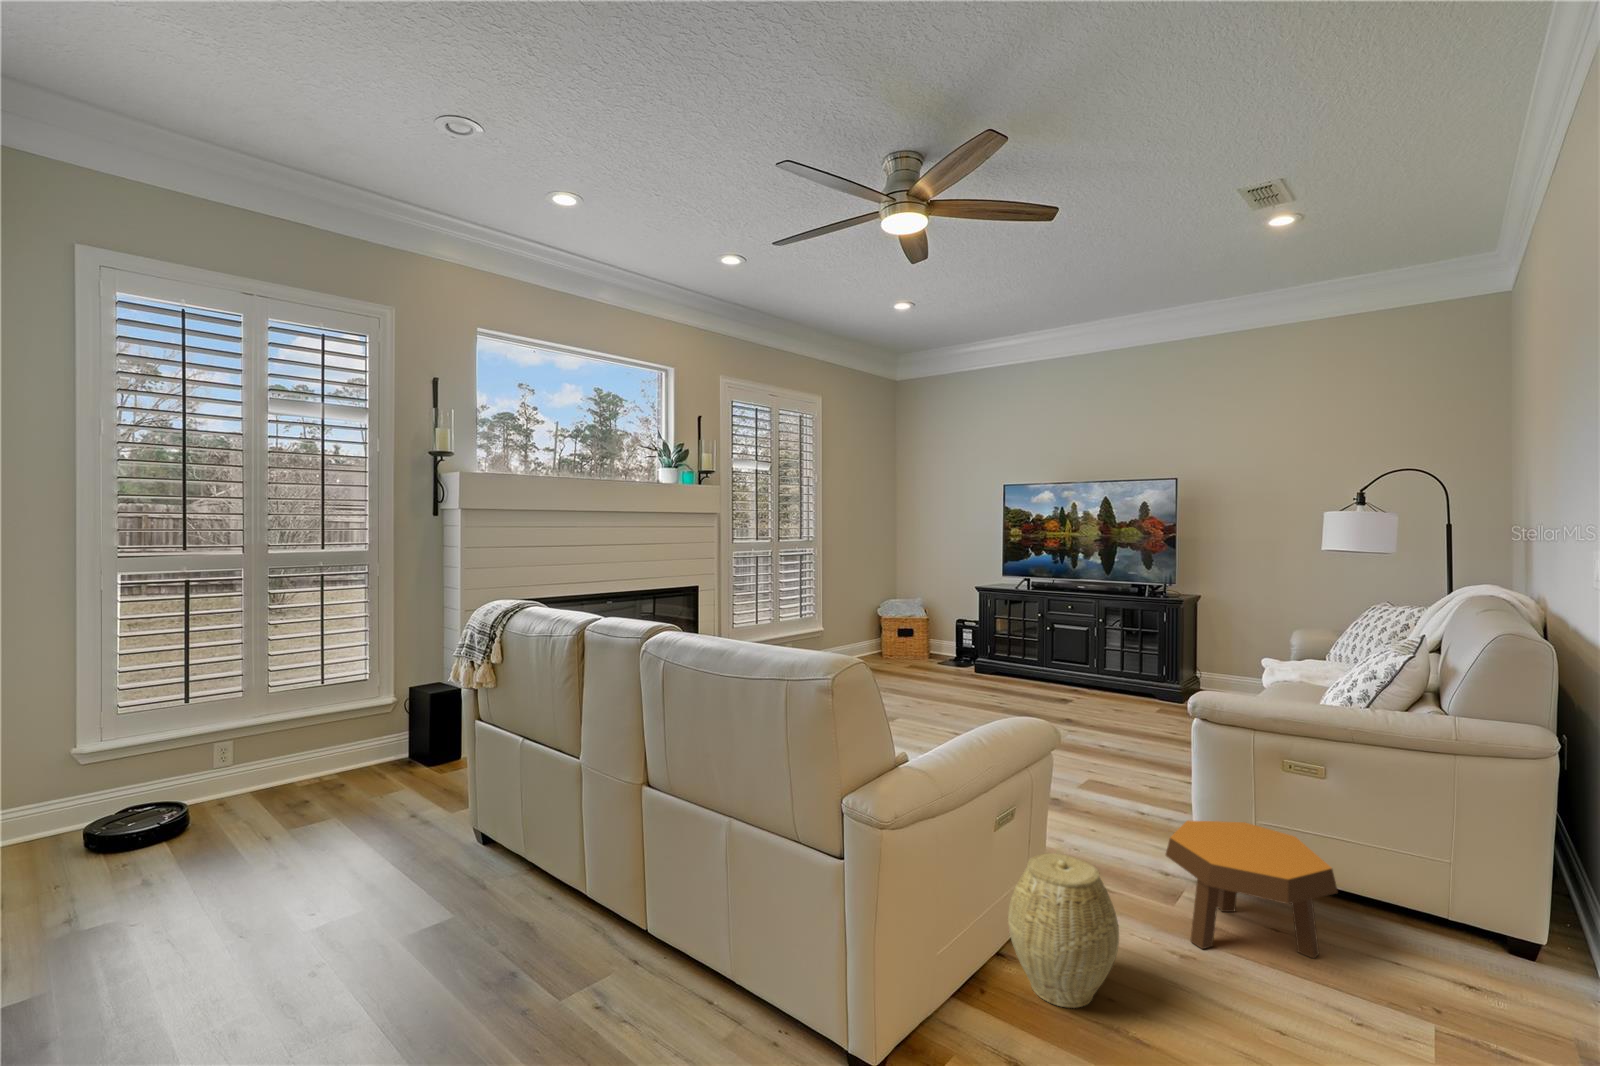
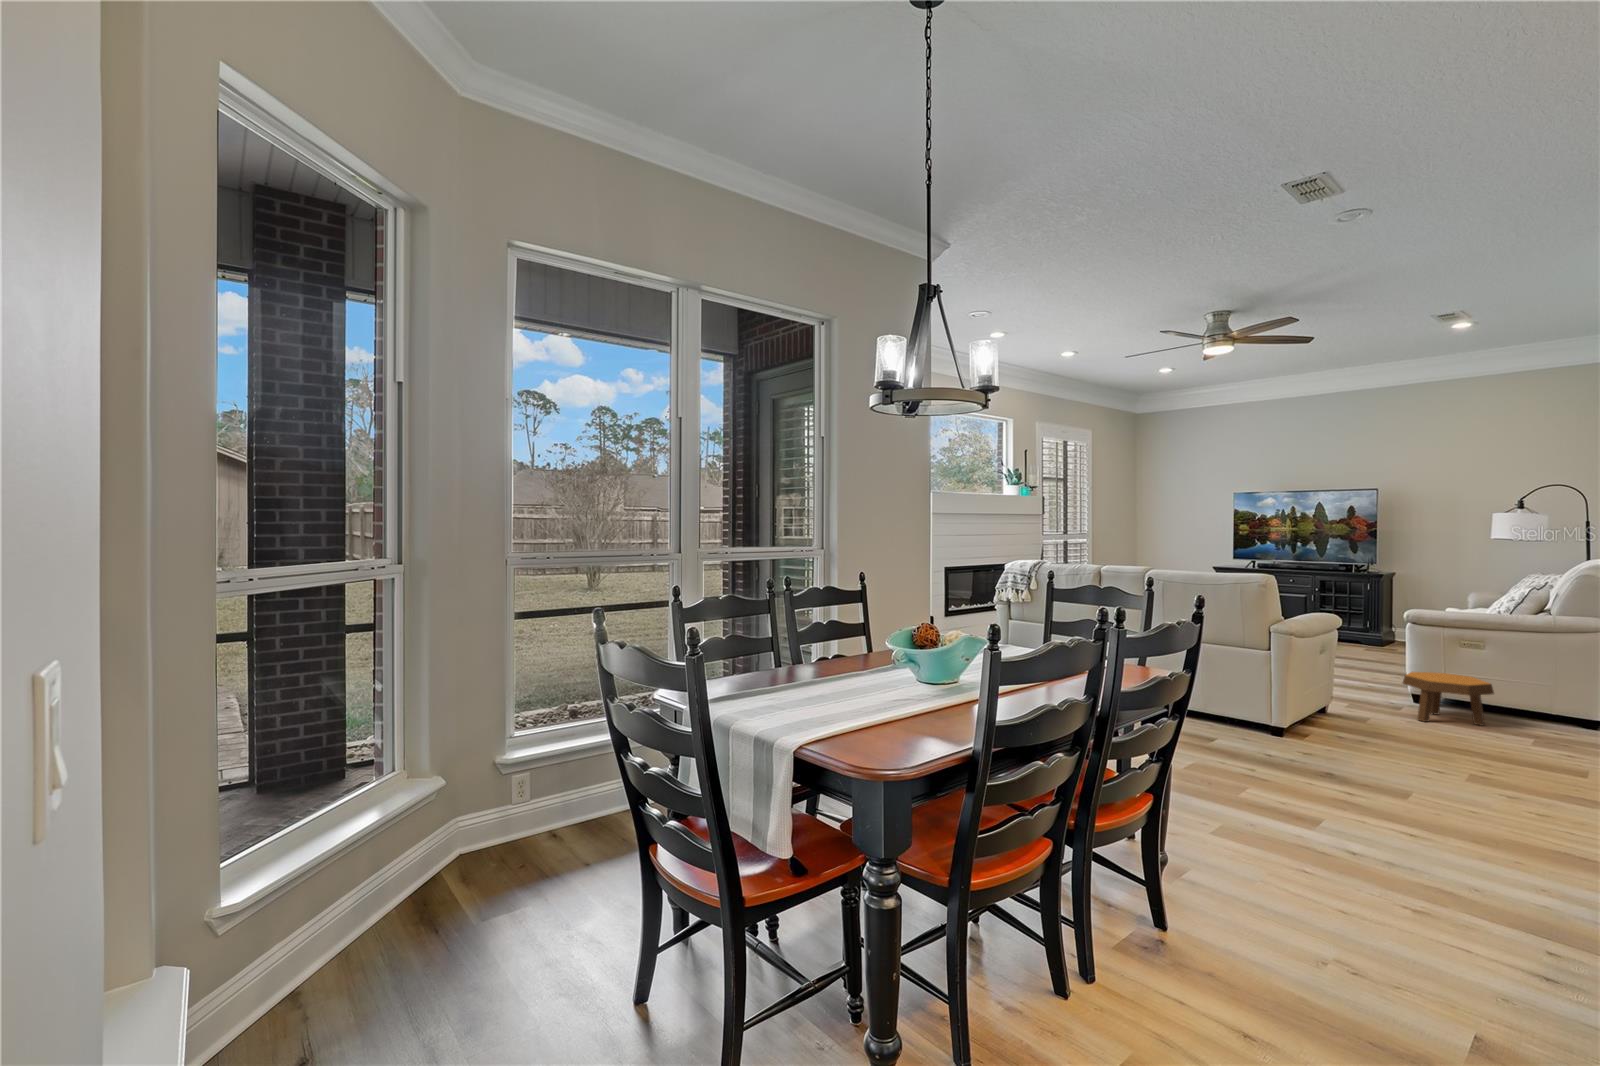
woven basket: present [1008,853,1119,1008] -> none [1331,671,1388,731]

